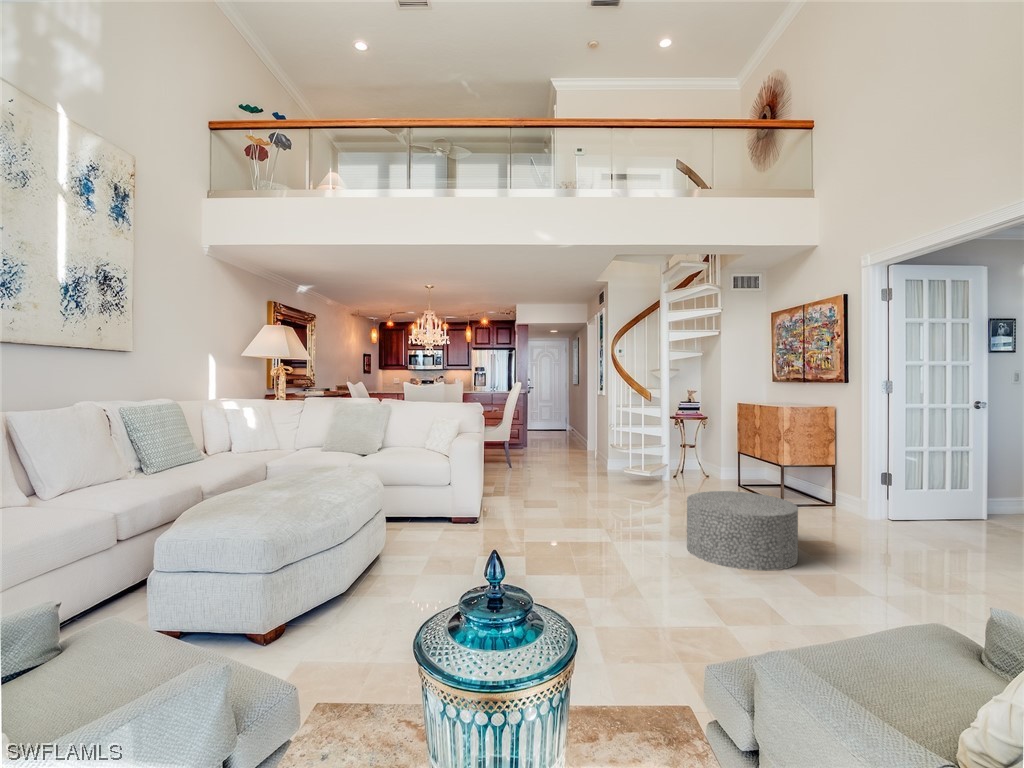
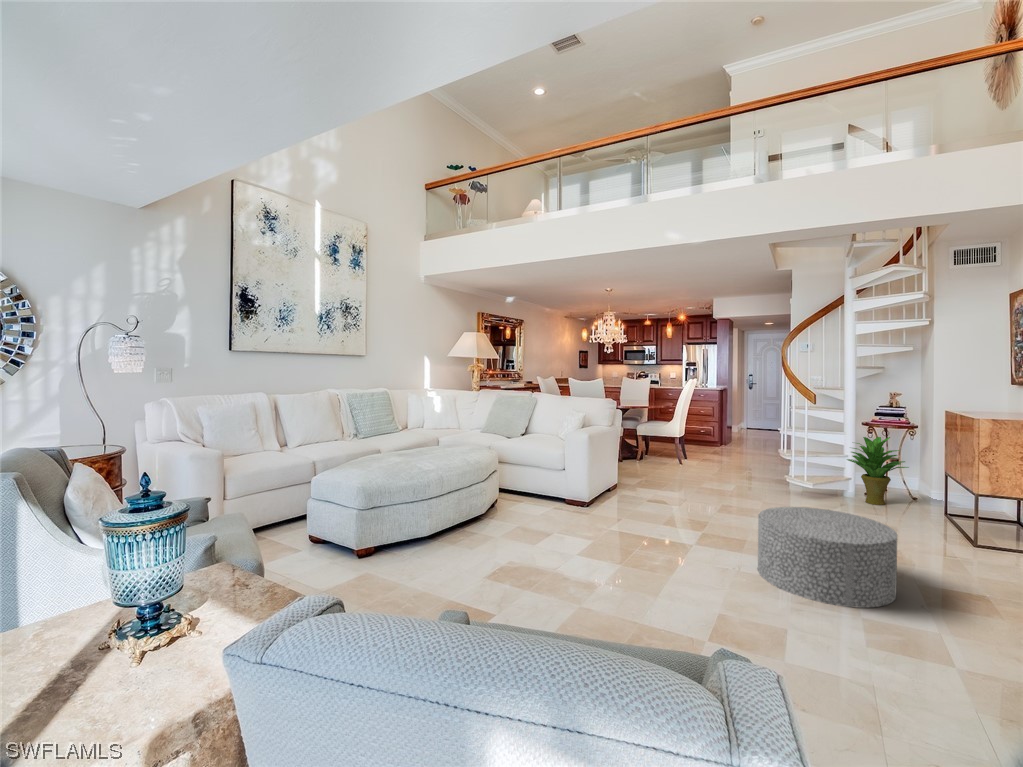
potted plant: none [670,427,716,485] -> present [847,437,909,505]

